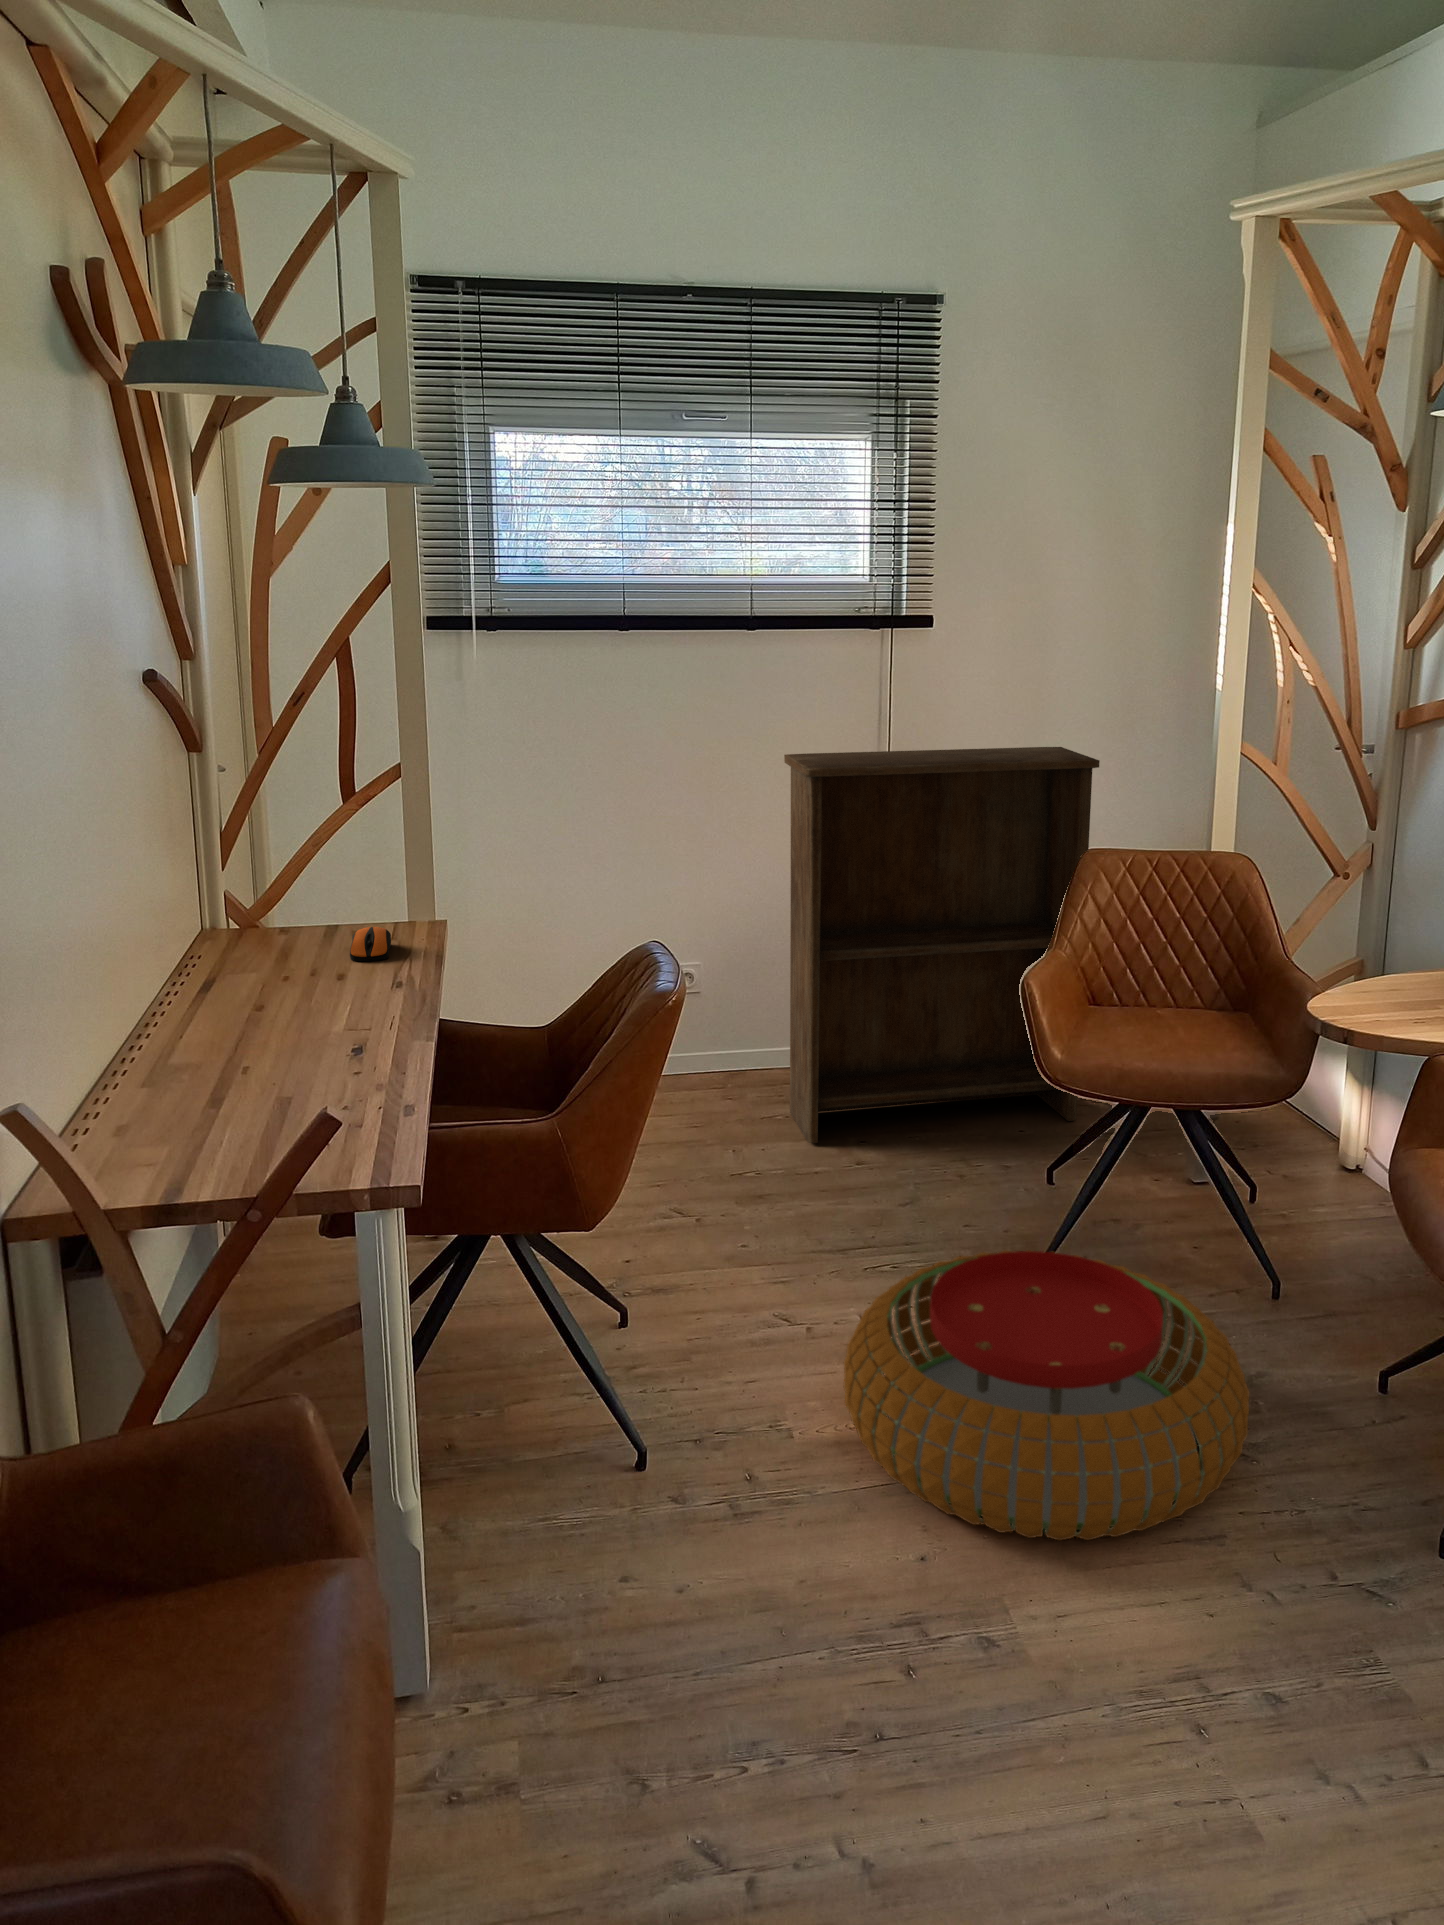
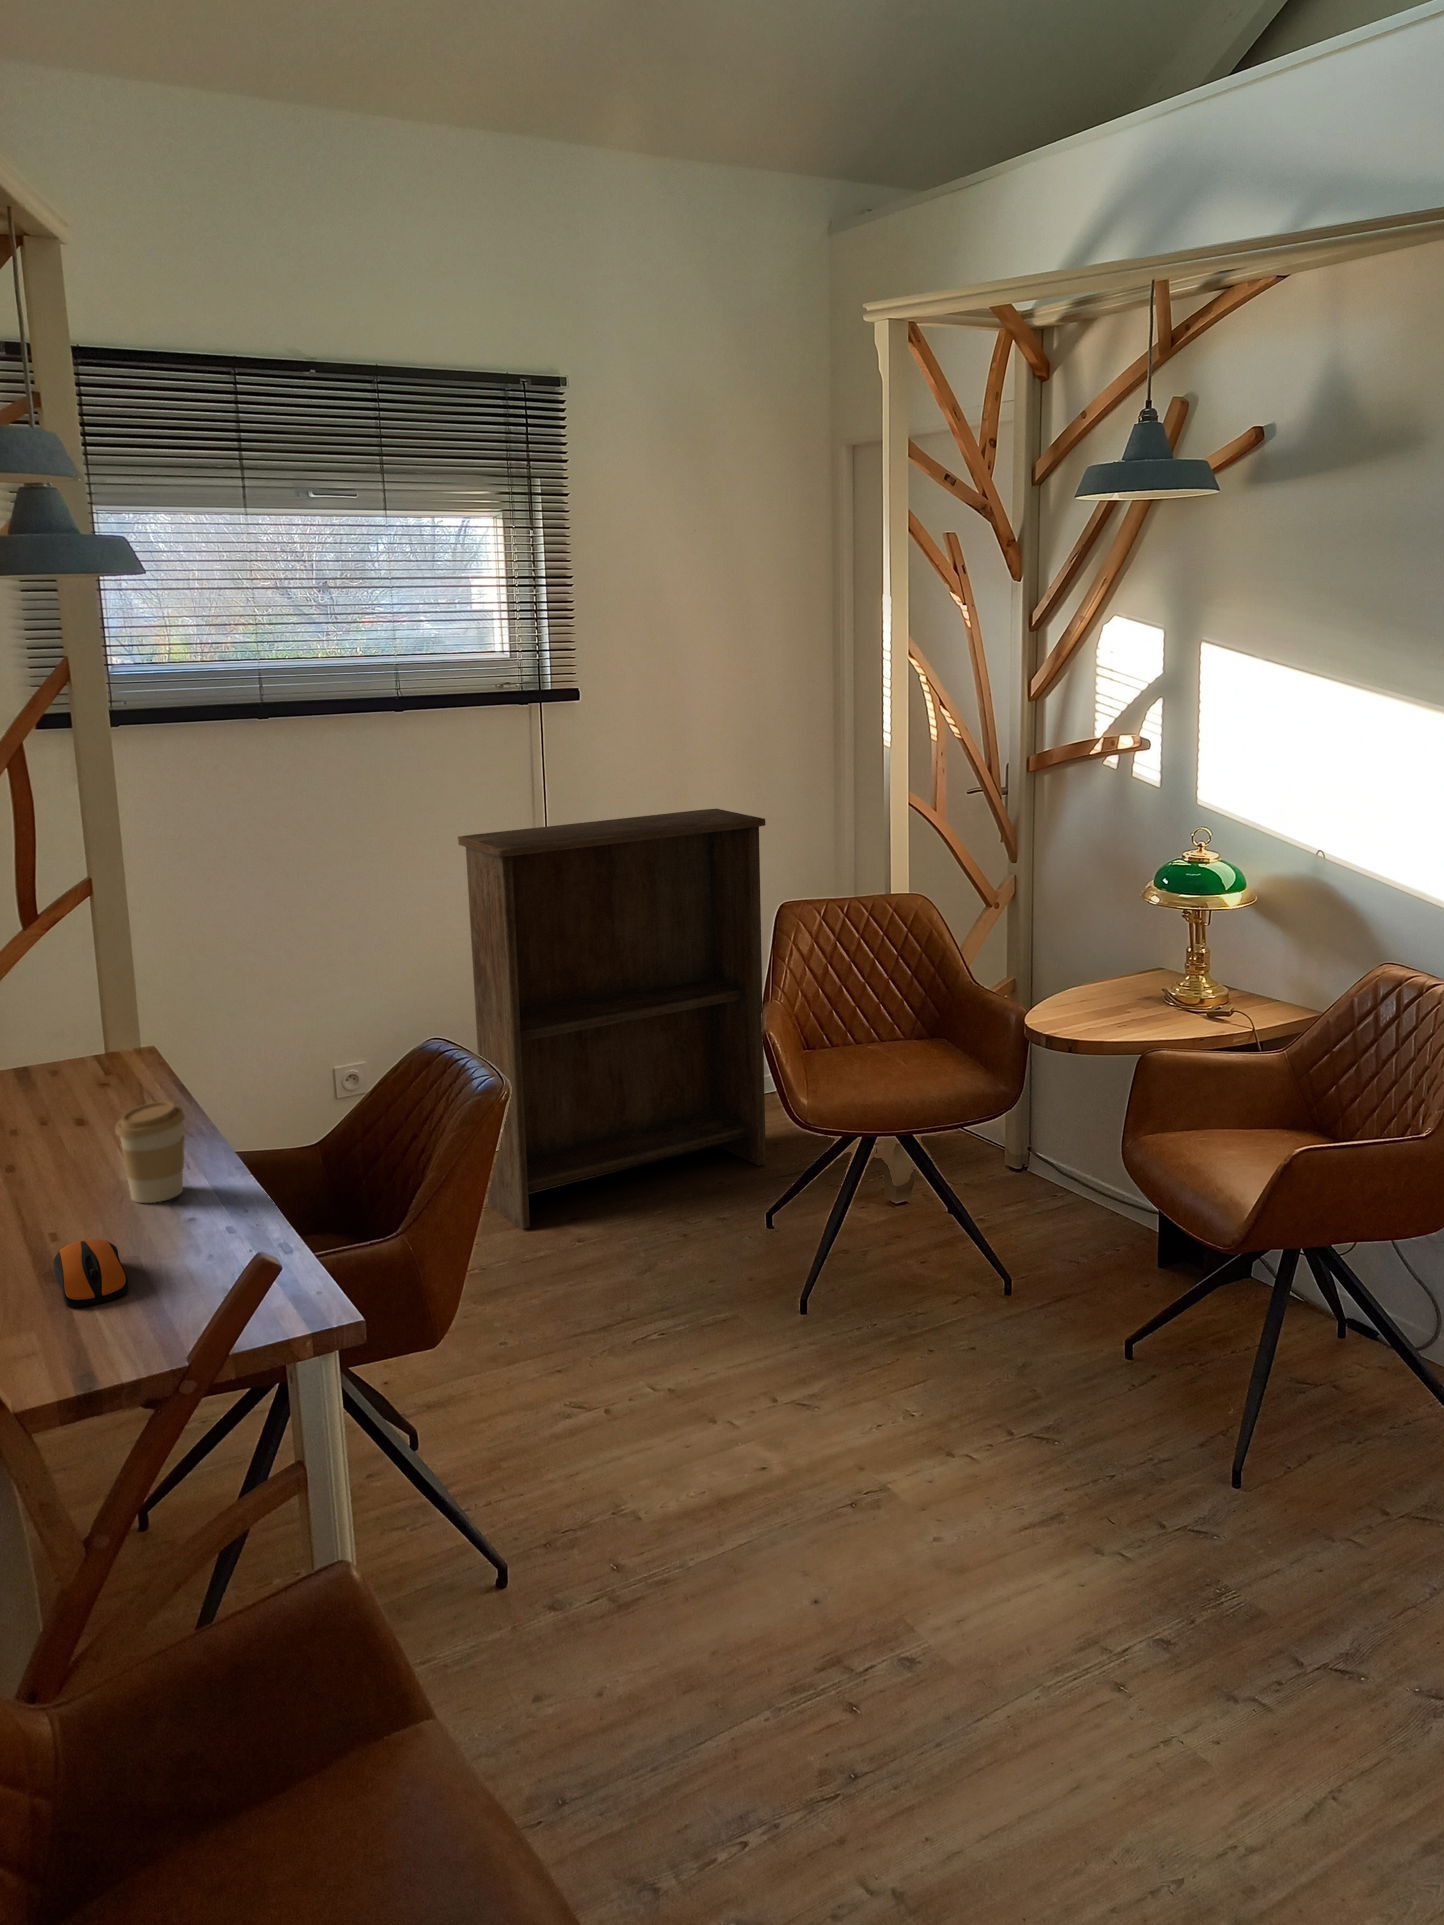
computer mouse: present [350,927,391,961] -> present [53,1239,129,1307]
coffee cup: none [313,962,373,1050] -> present [116,1101,185,1203]
pouf: present [844,1250,1250,1541] -> none [682,1286,1063,1560]

